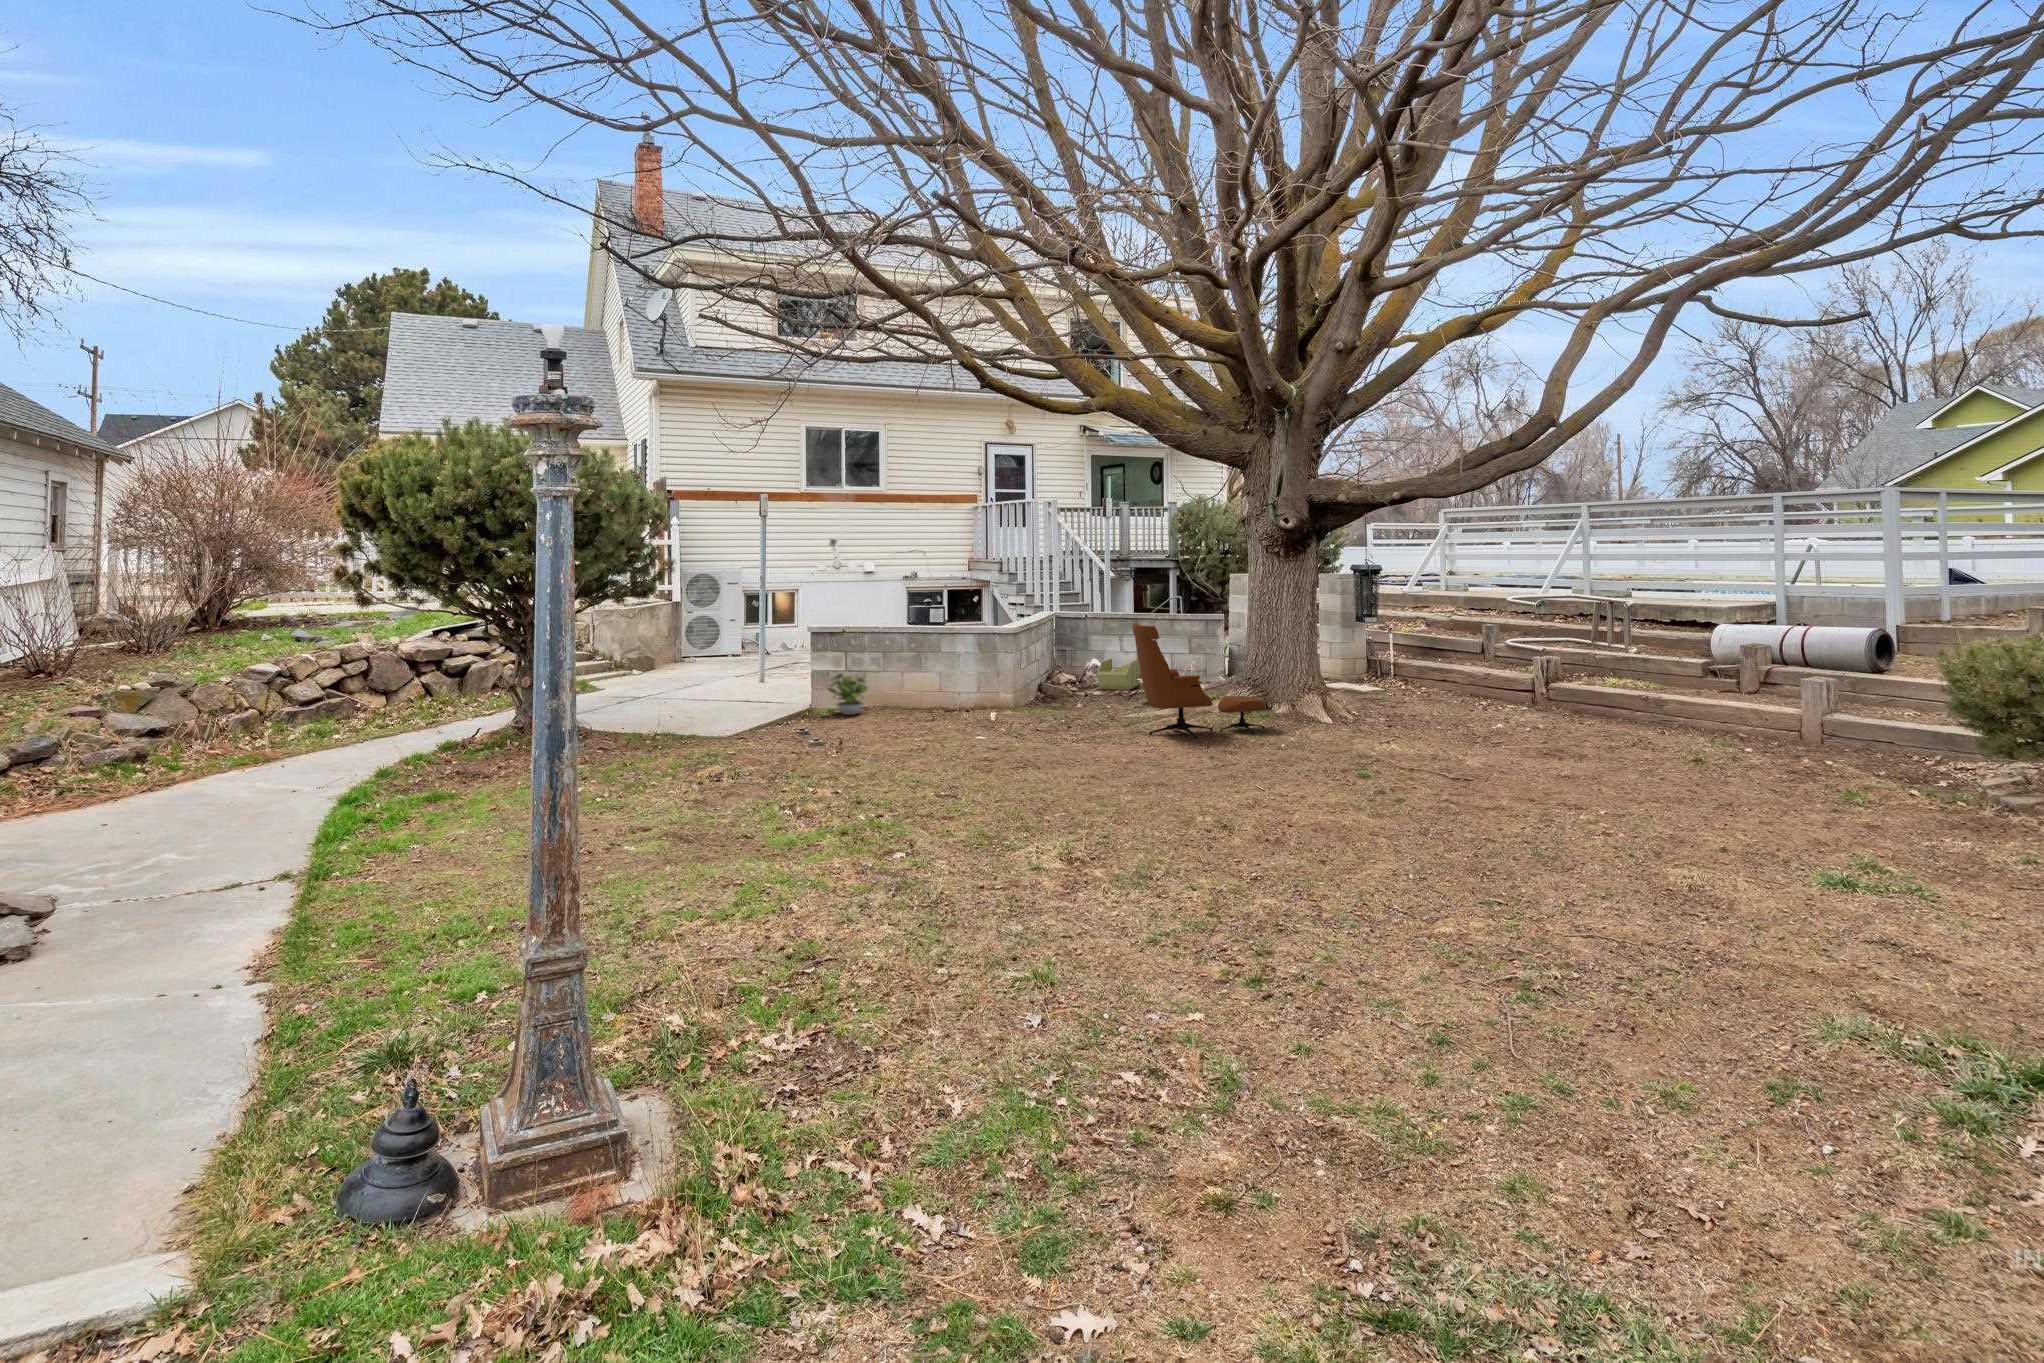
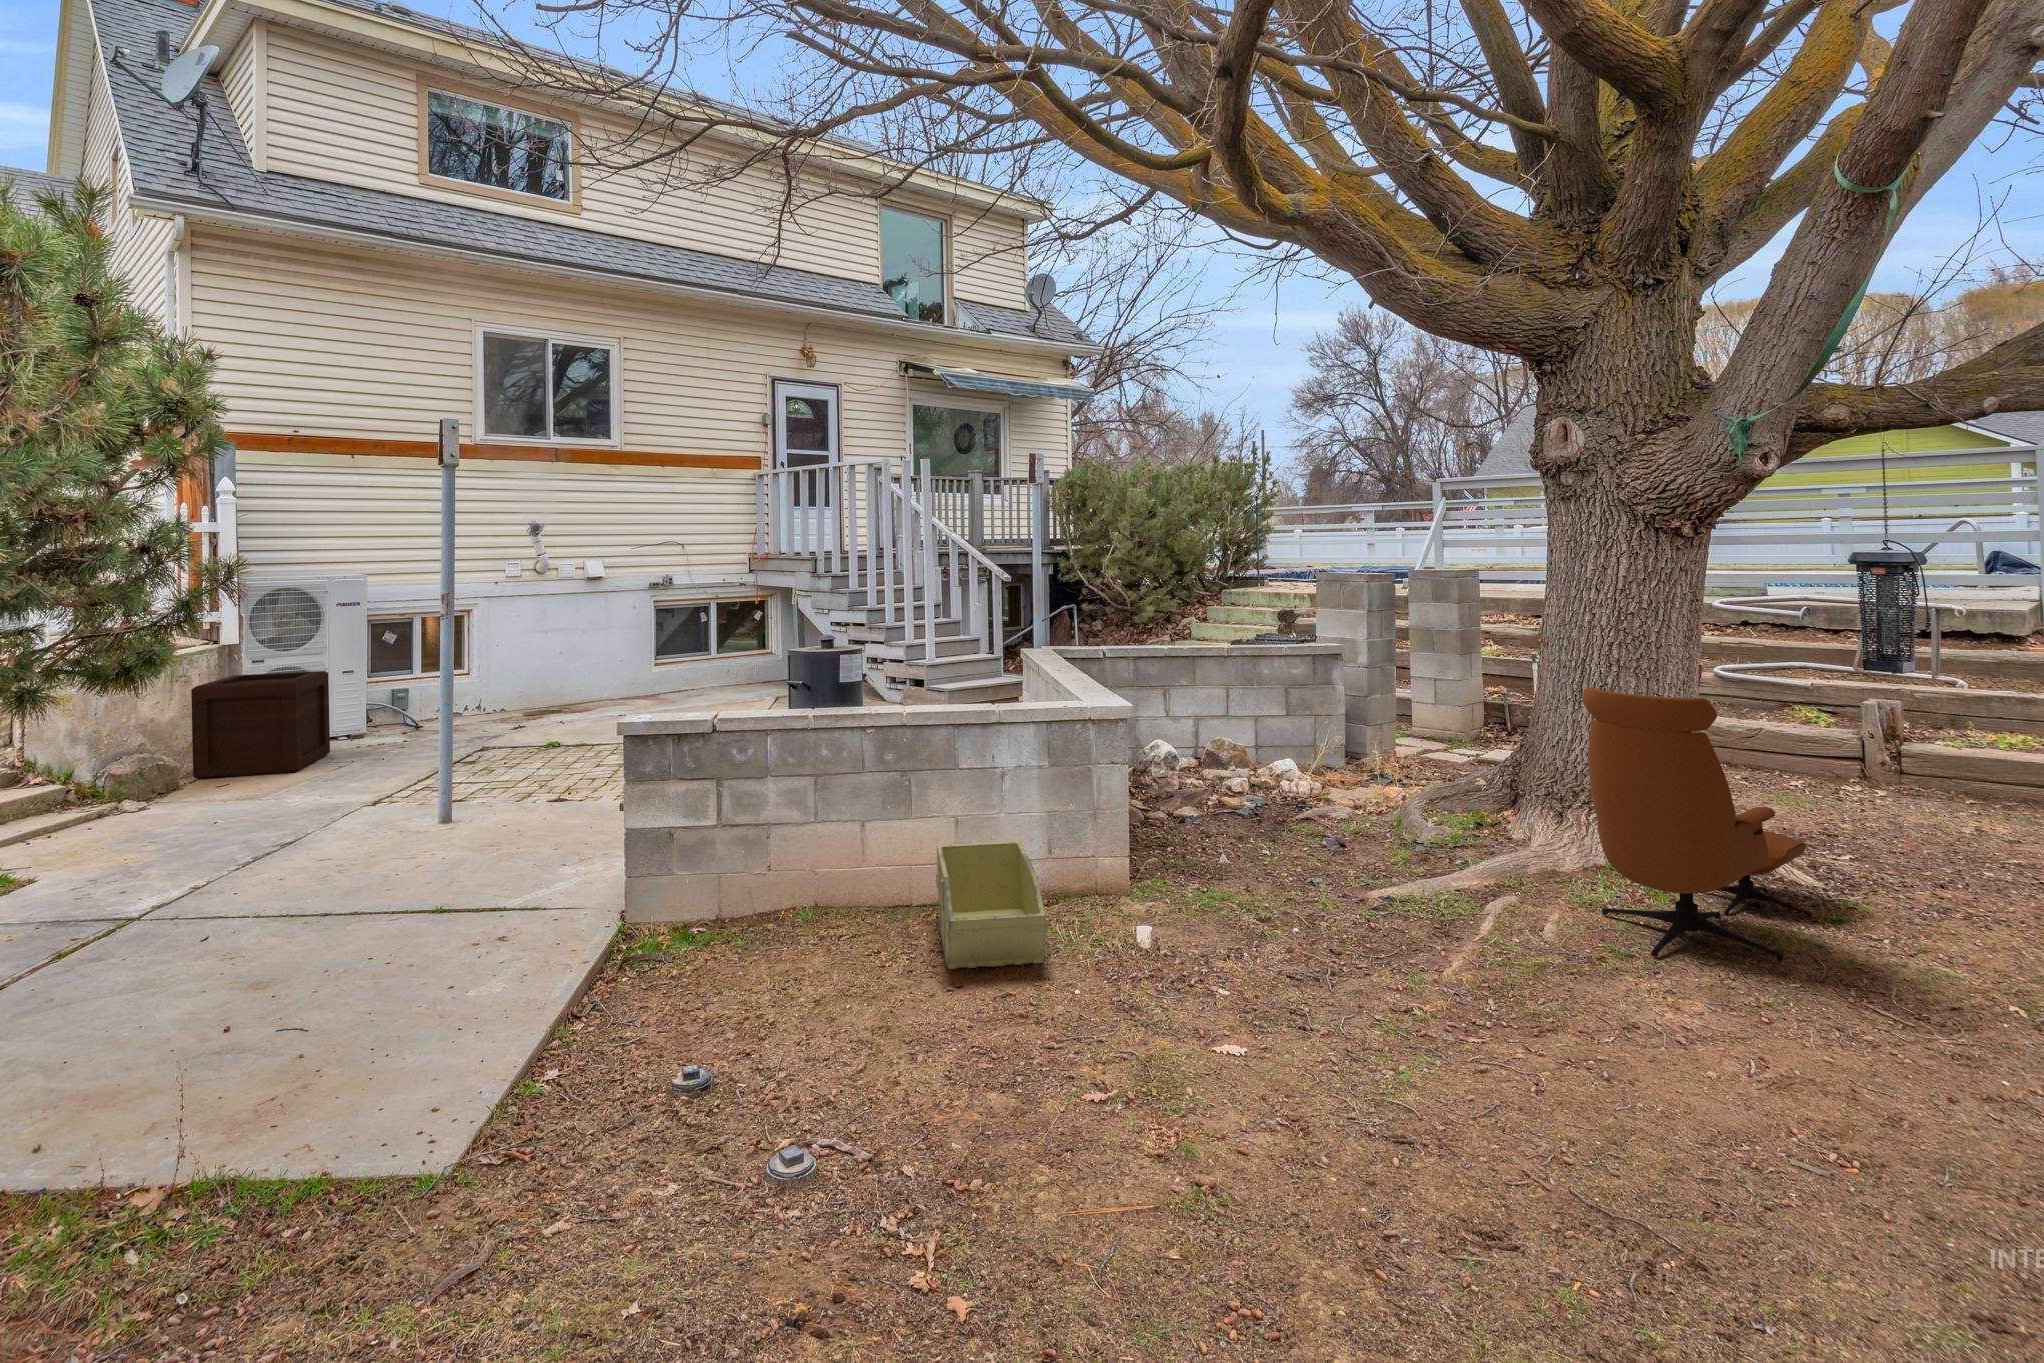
wooden crate: none [659,617,720,665] -> present [191,671,330,779]
storage bin: present [1096,659,1140,690] -> present [936,841,1048,969]
potted plant: present [828,674,867,715] -> none [757,838,852,949]

